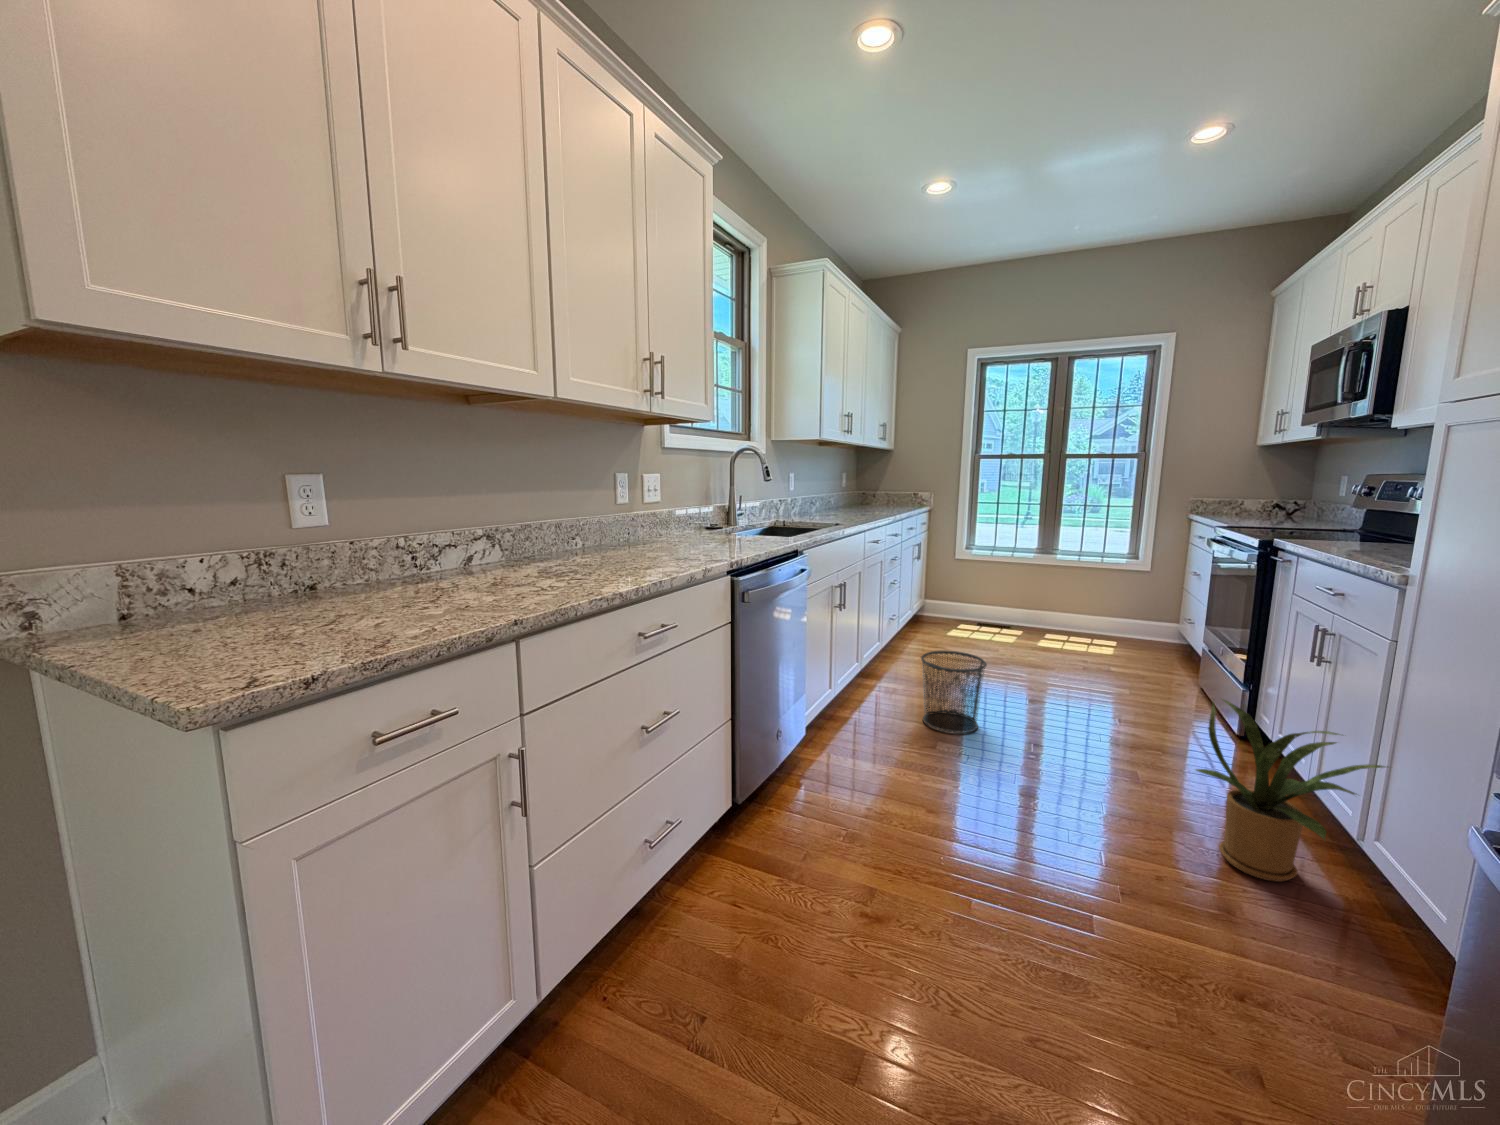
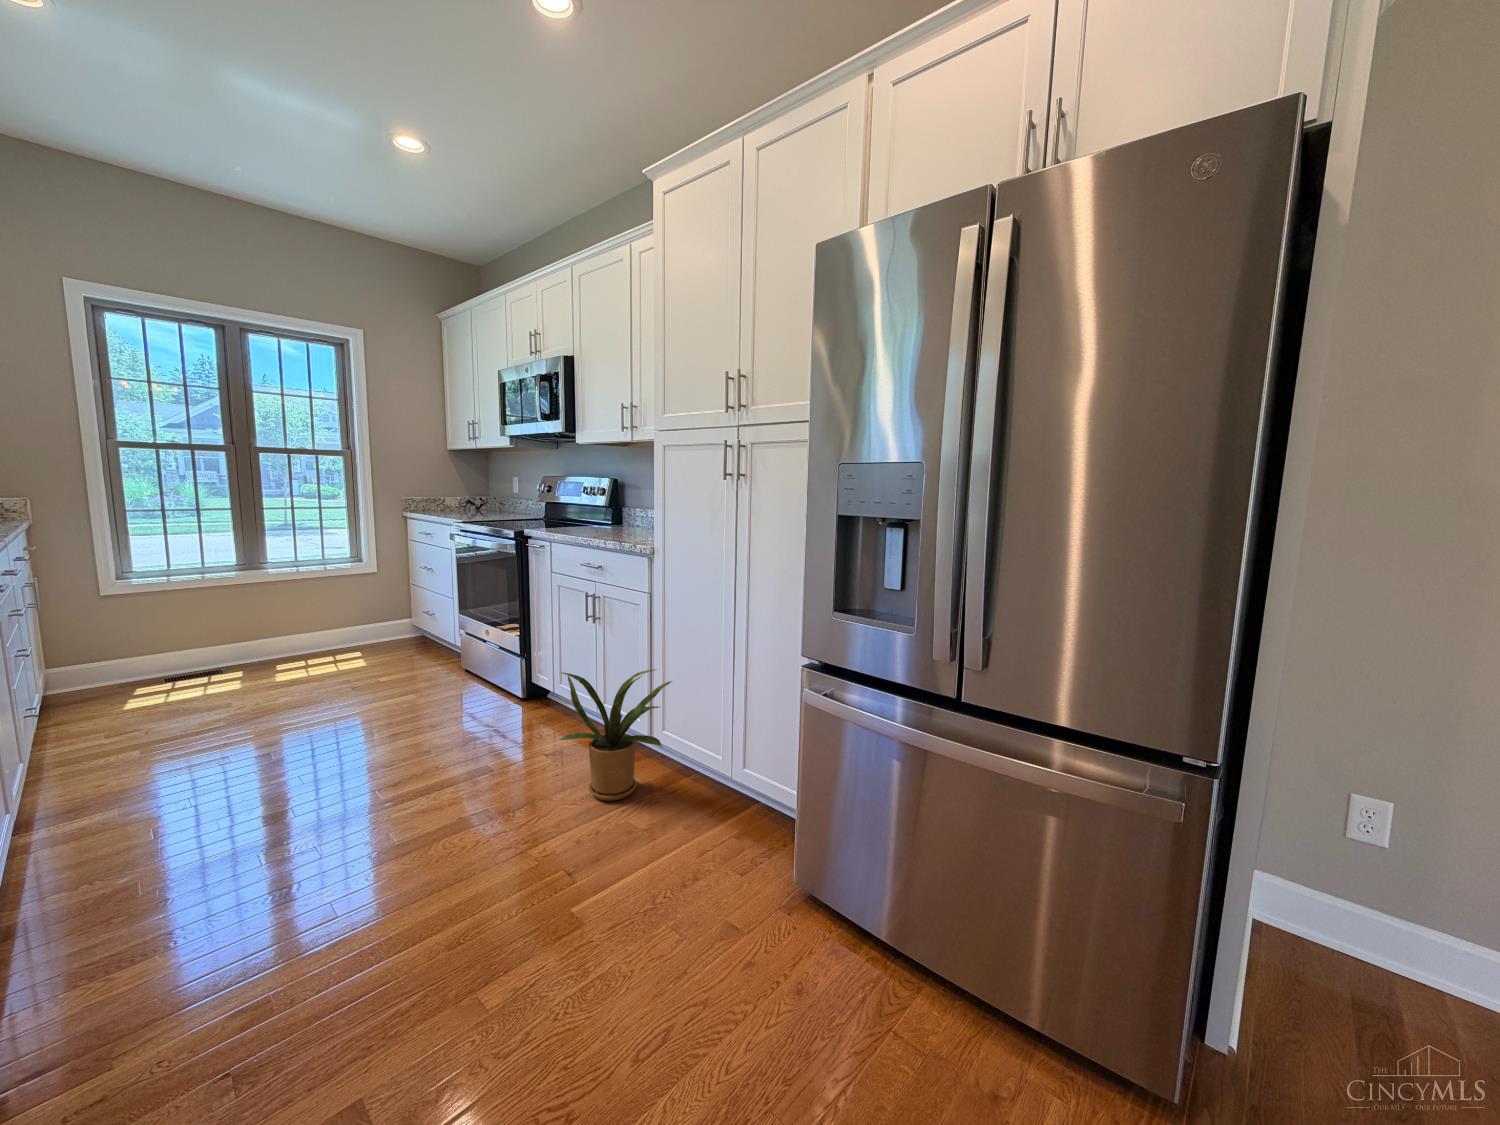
trash can: present [921,650,987,734] -> none [183,721,300,849]

